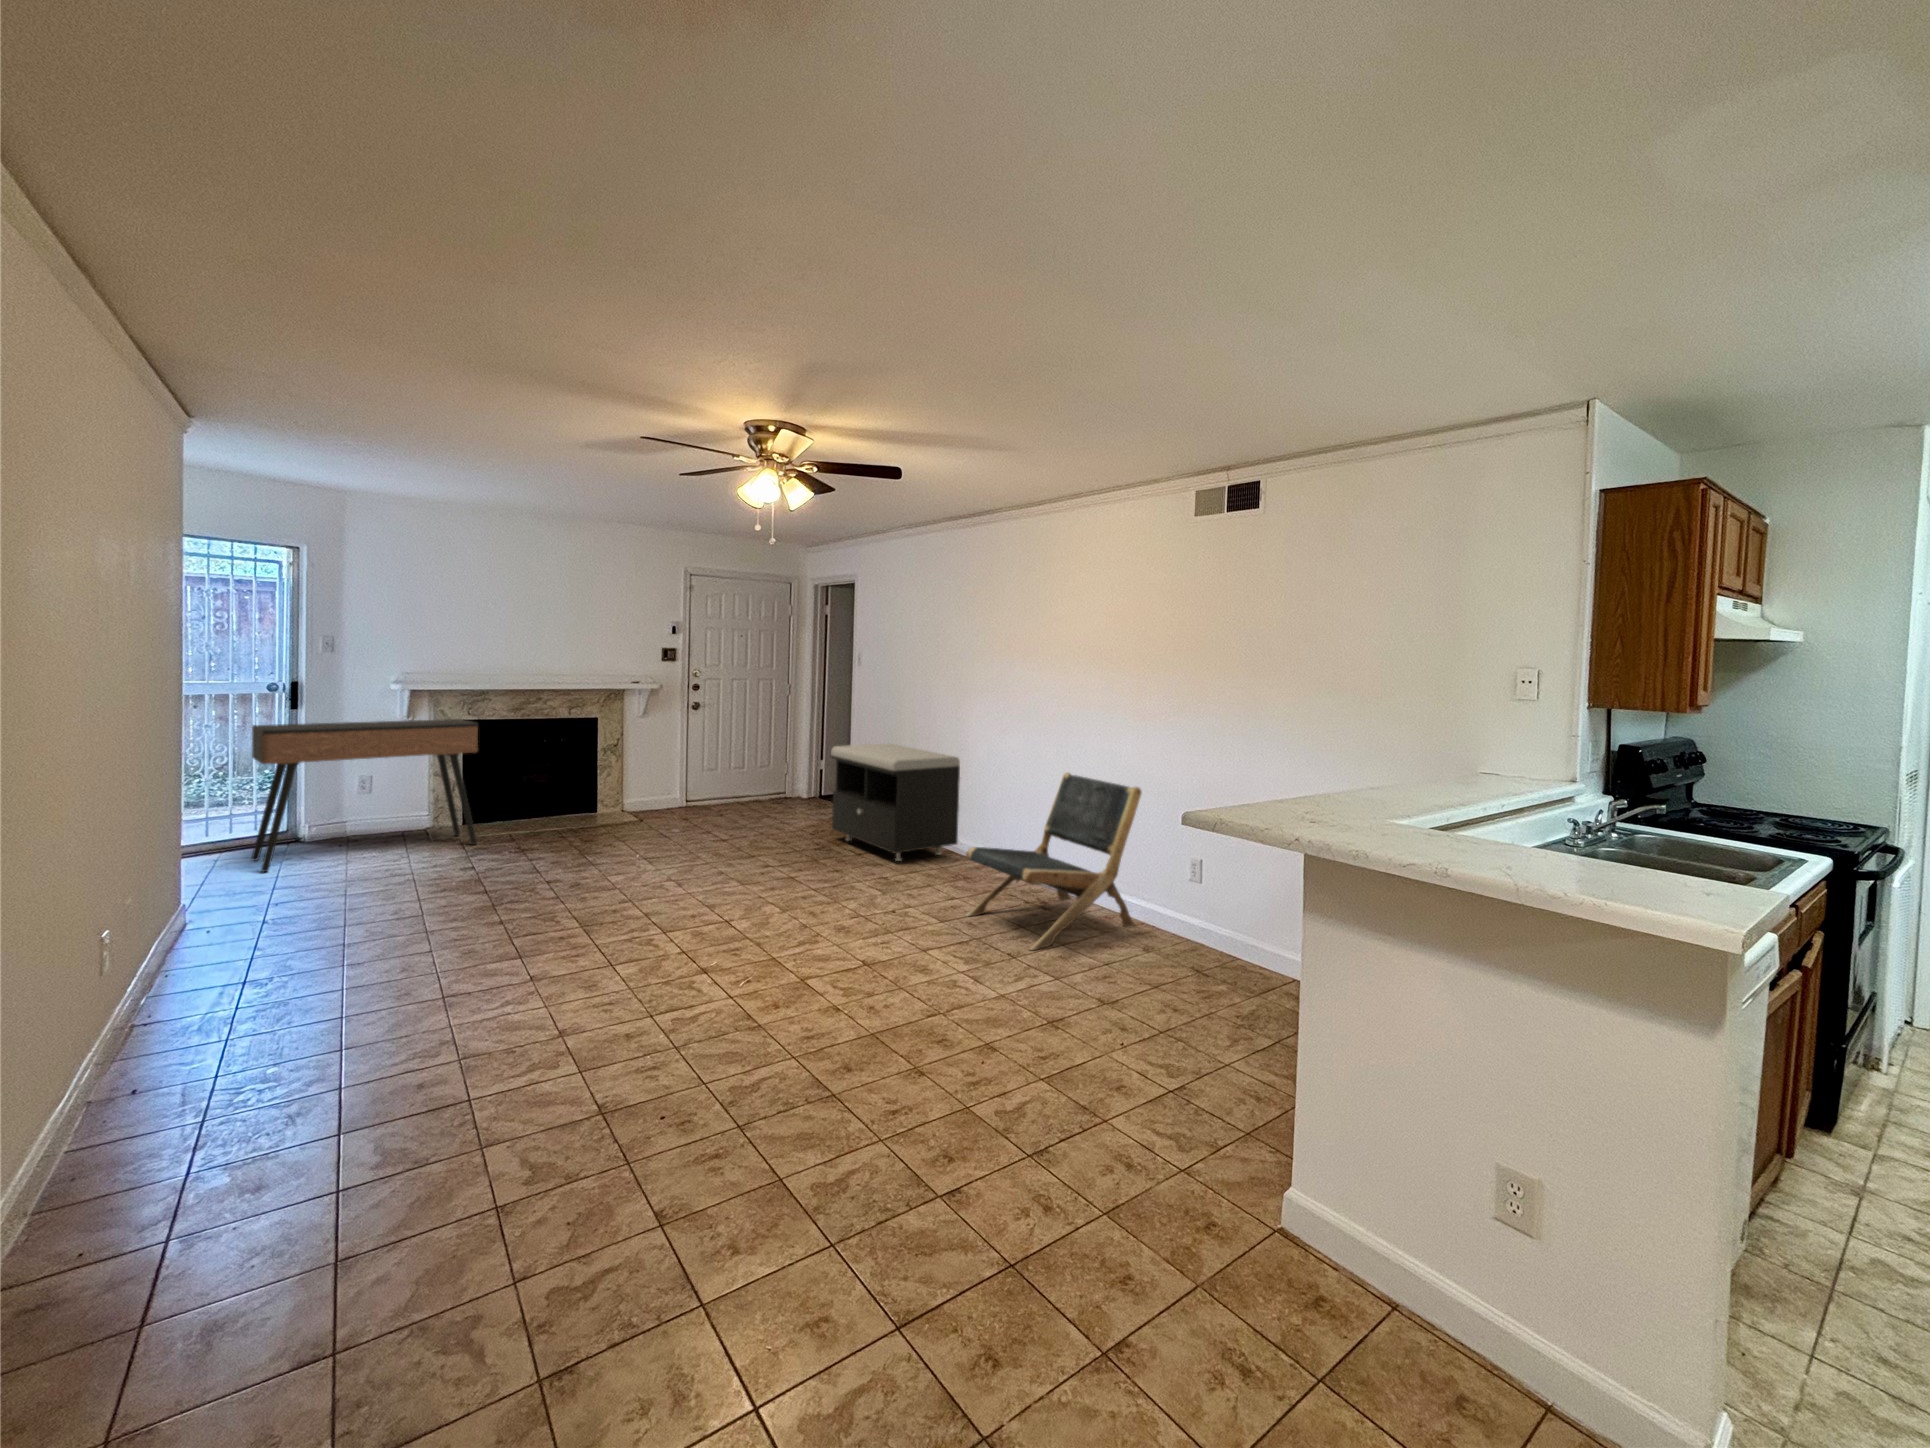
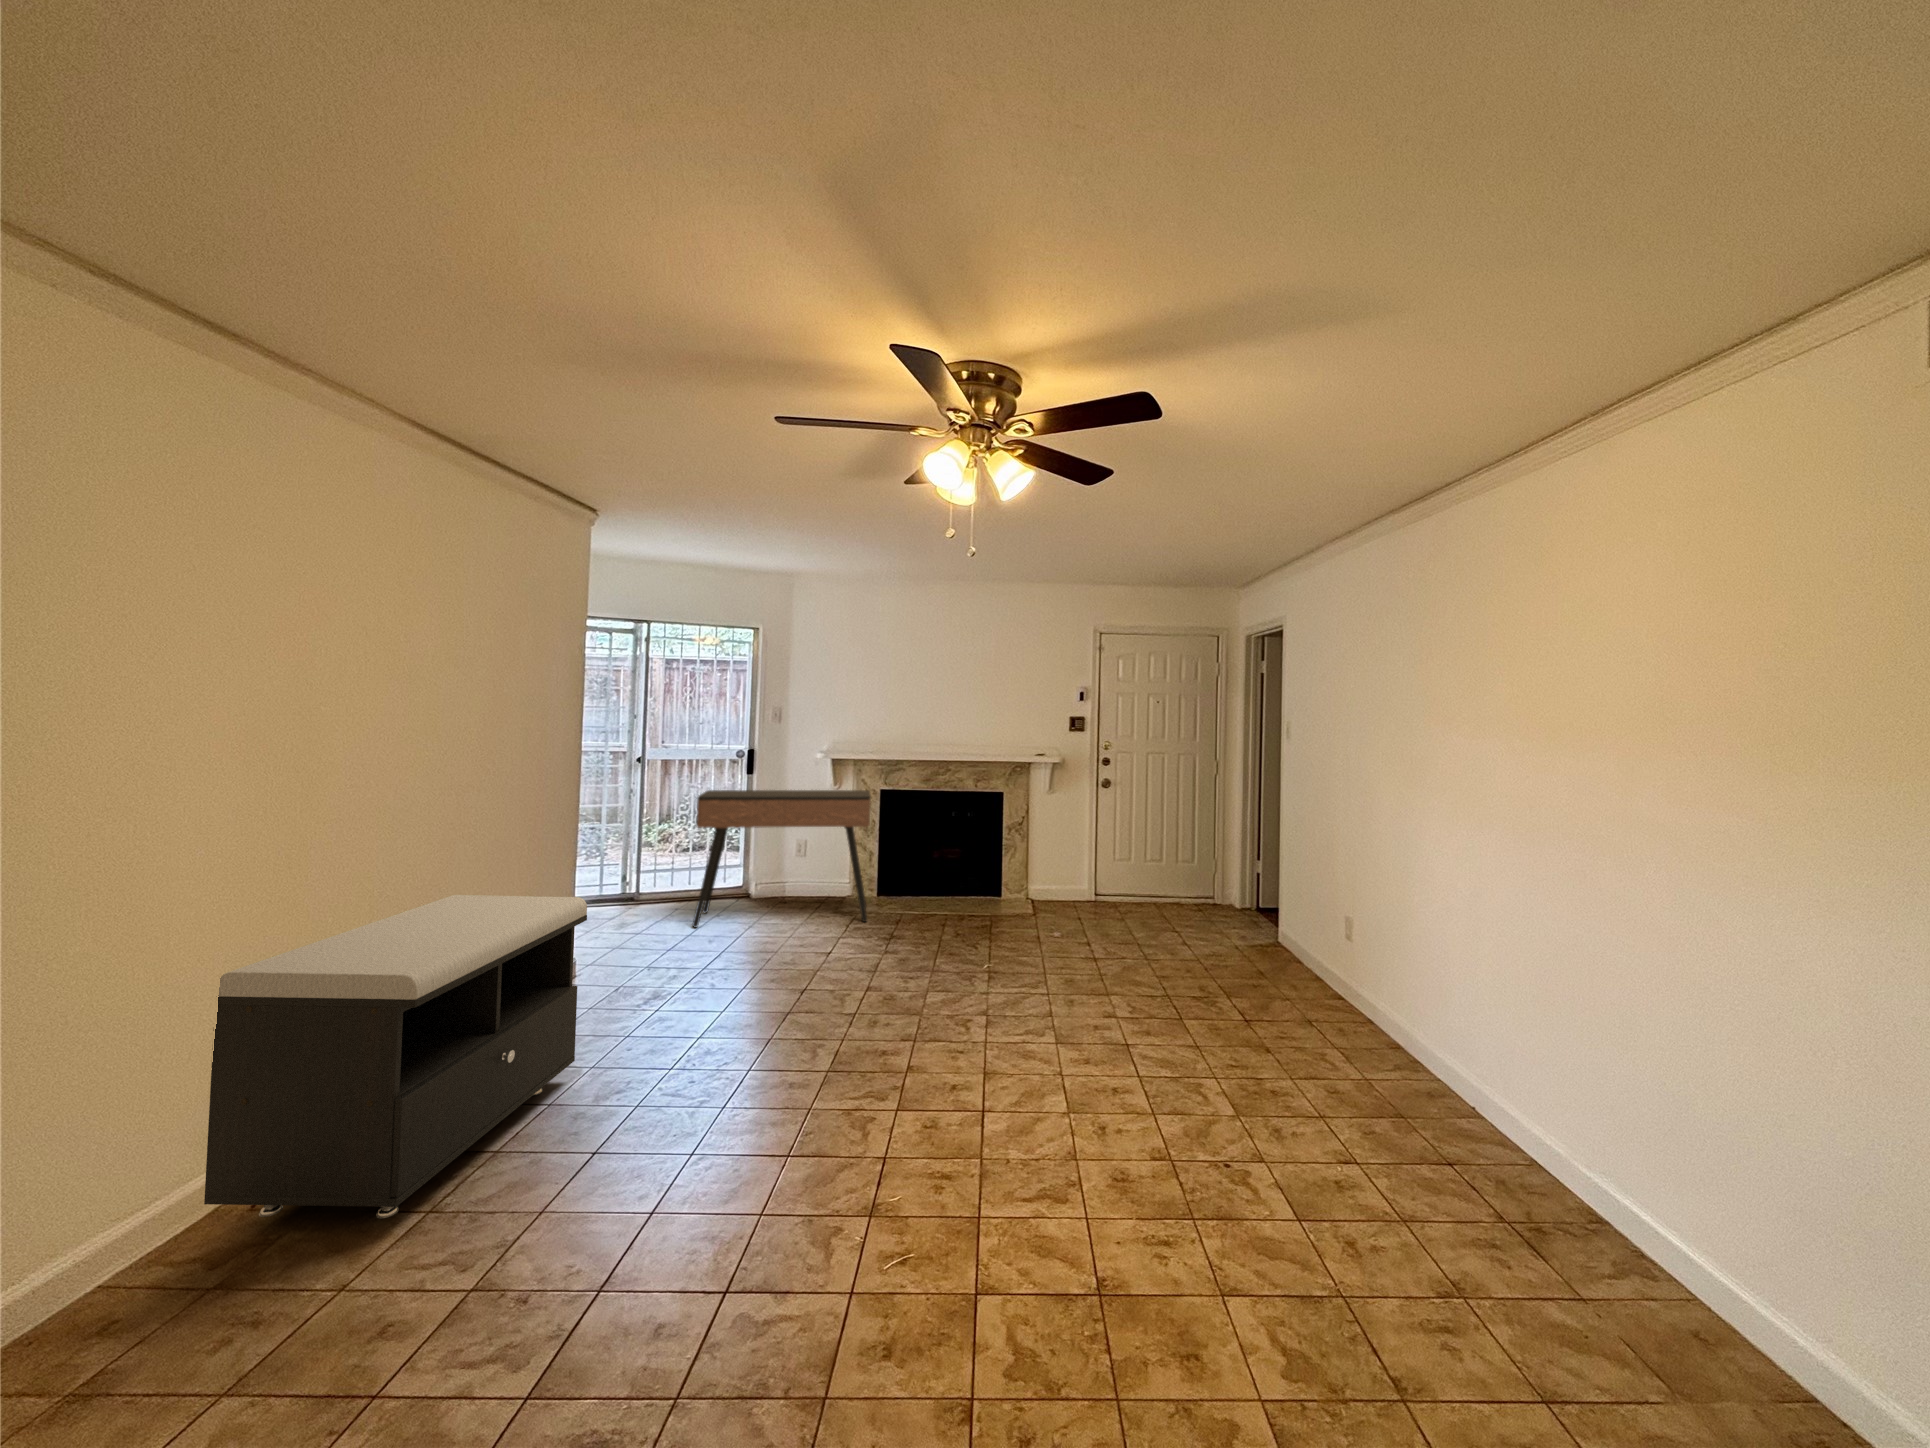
storage bench: present [831,744,960,861] -> present [204,895,587,1219]
lounge chair: present [966,772,1141,950] -> none [1345,967,1788,1409]

